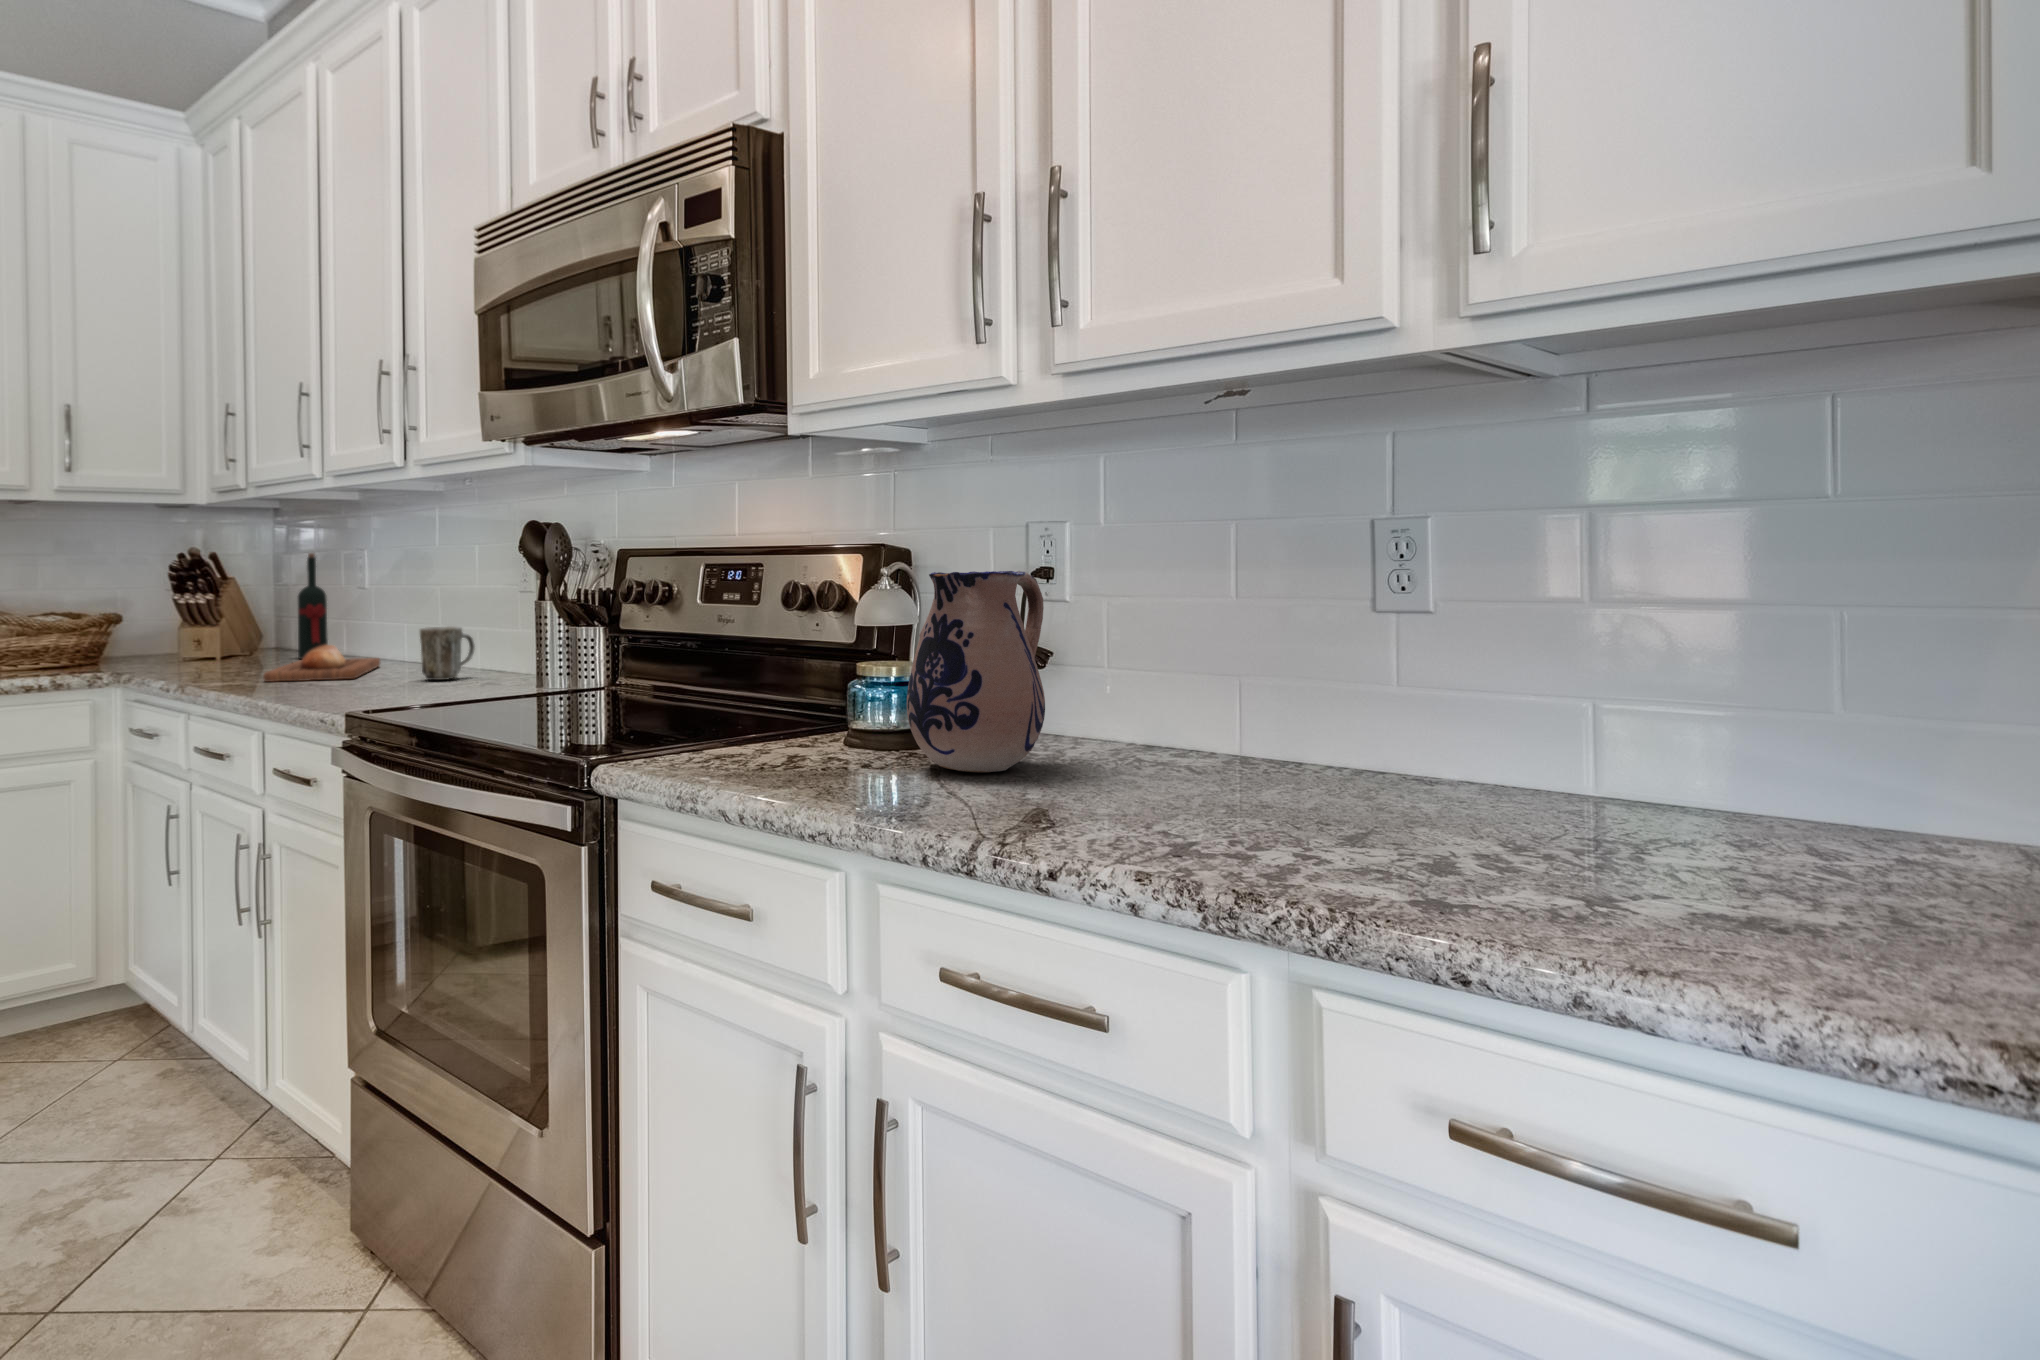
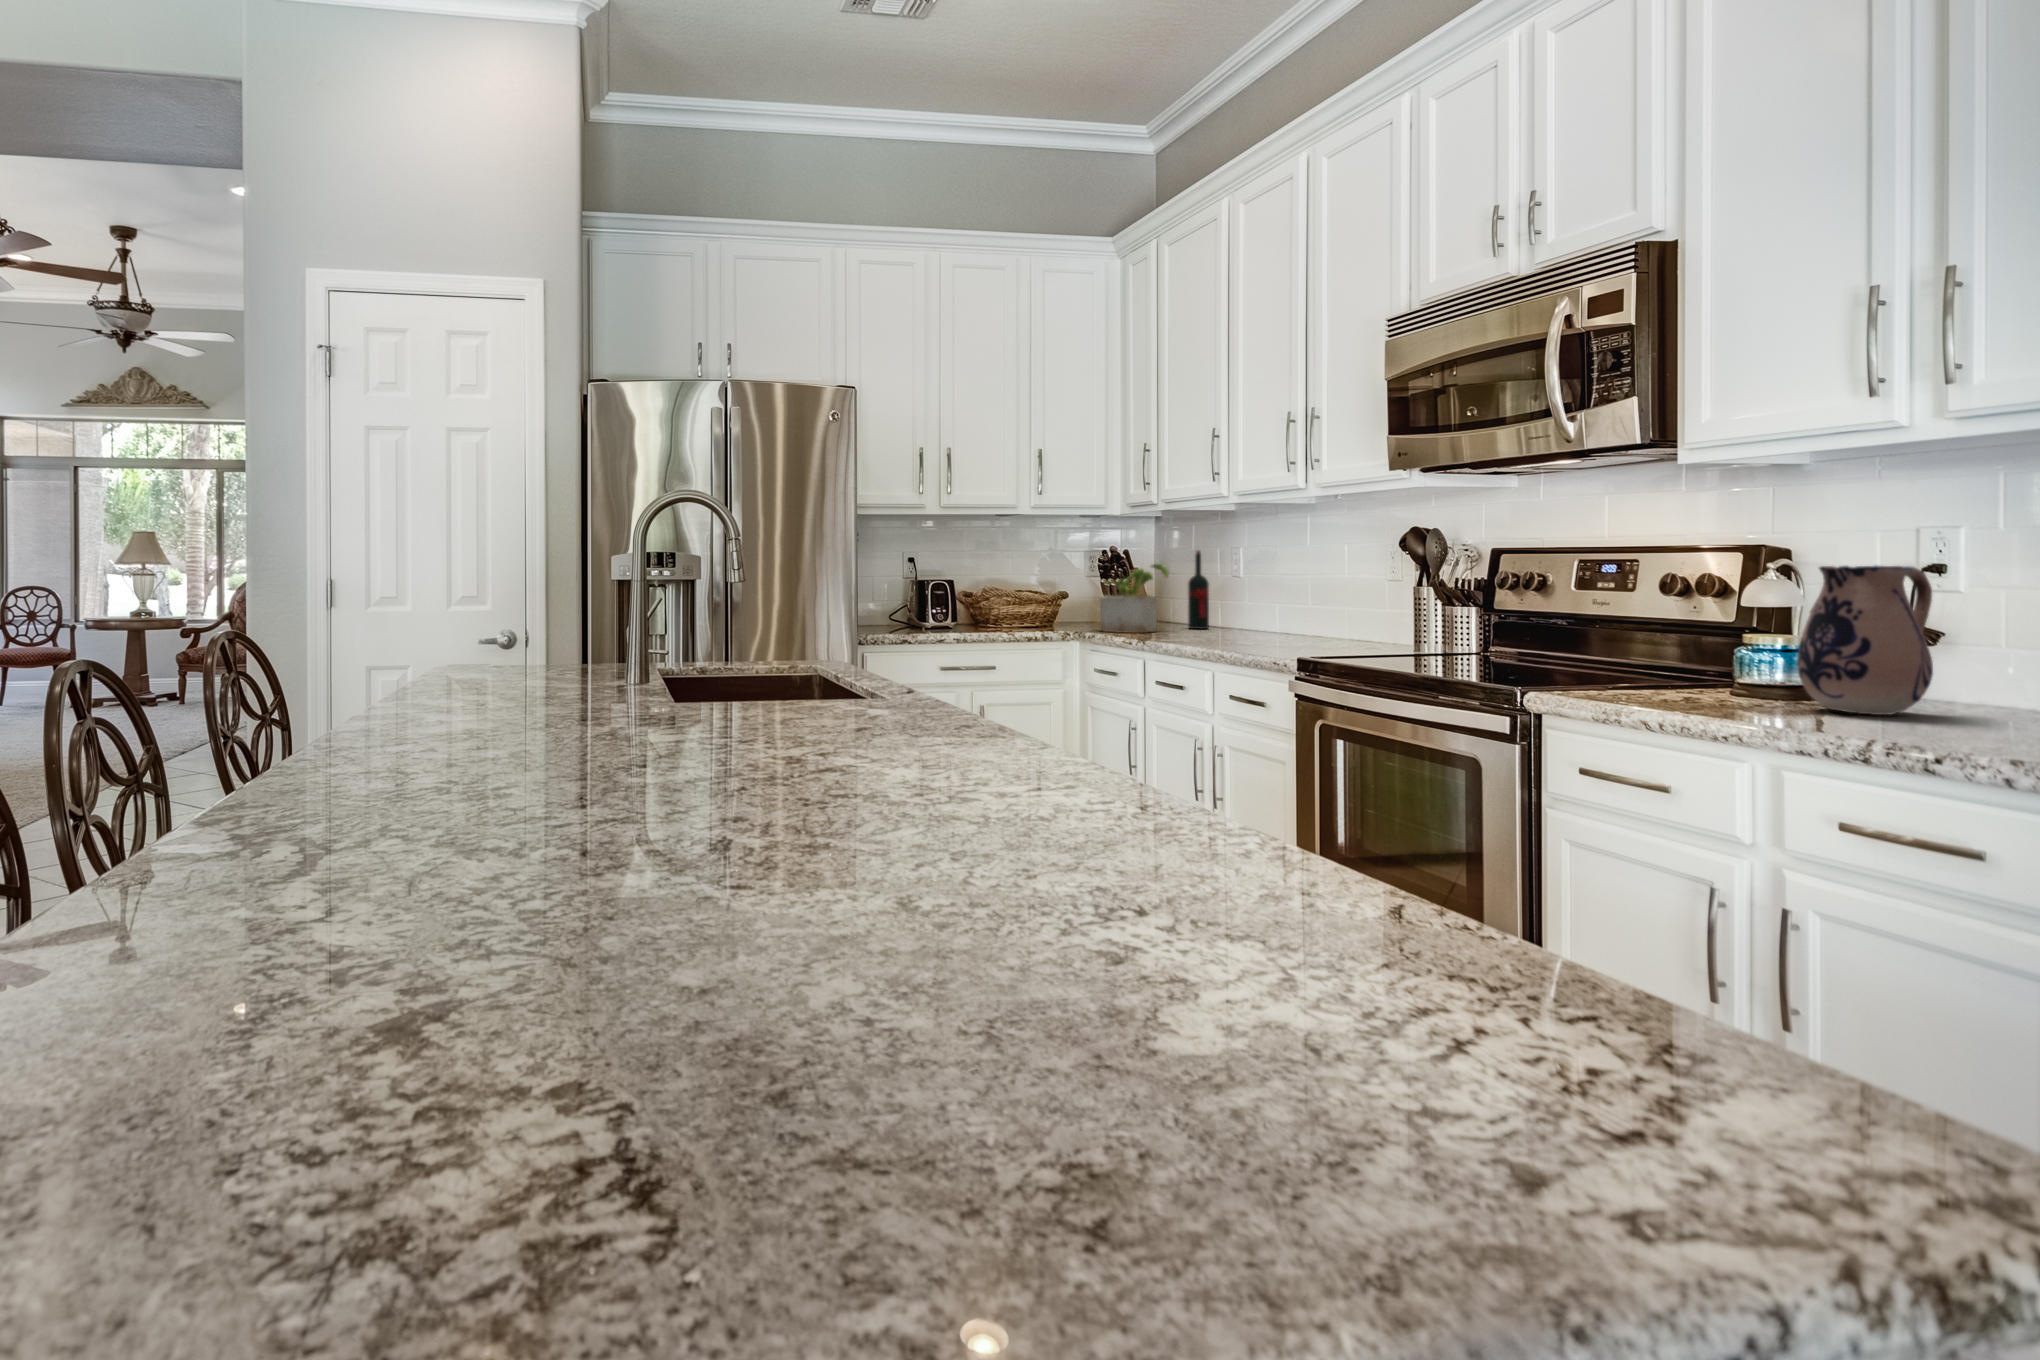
potted plant: none [150,572,259,672] -> present [1099,564,1169,633]
mug: present [420,626,475,680] -> none [1311,606,1352,645]
bread loaf: present [263,645,380,682] -> none [1194,618,1263,642]

